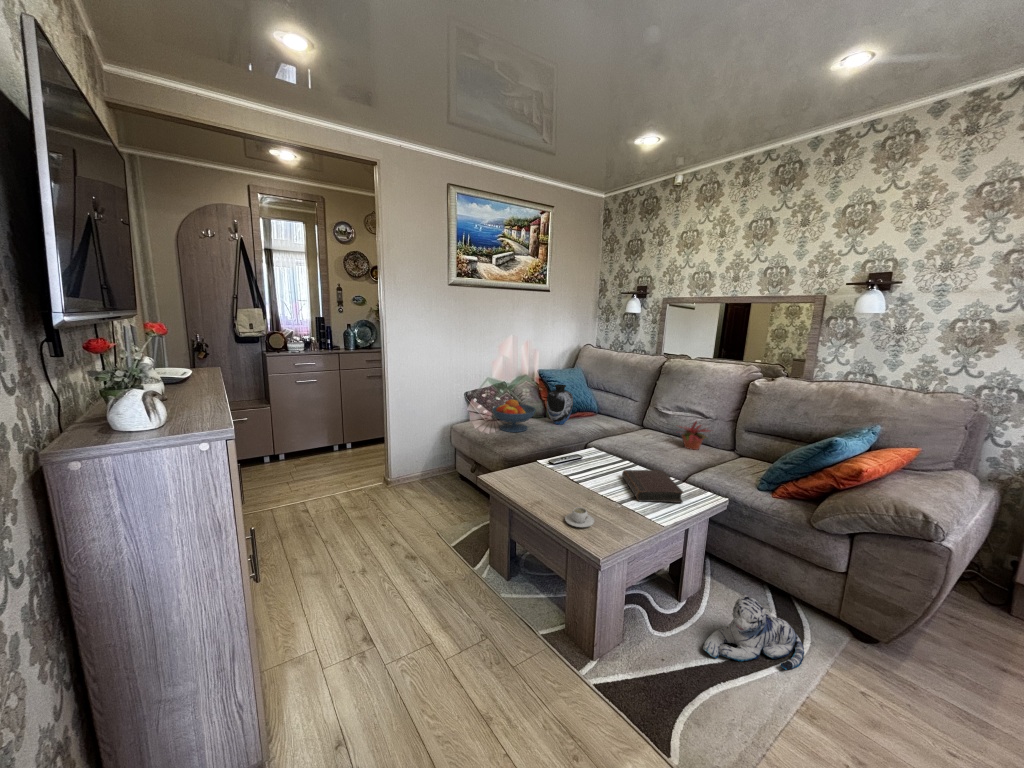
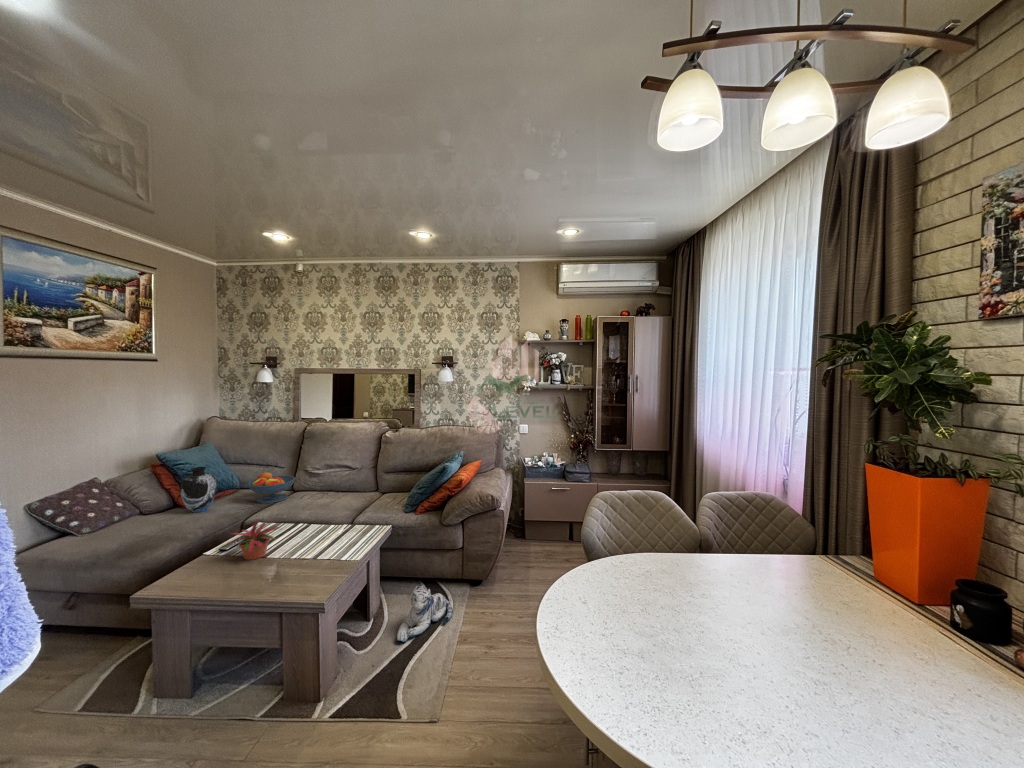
fruit bowl: present [492,400,536,432] -> present [248,473,295,503]
potted plant: present [681,422,710,450] -> present [232,521,278,560]
book: present [622,470,683,503] -> none [303,521,362,551]
teacup: present [565,507,594,527] -> none [272,571,302,590]

